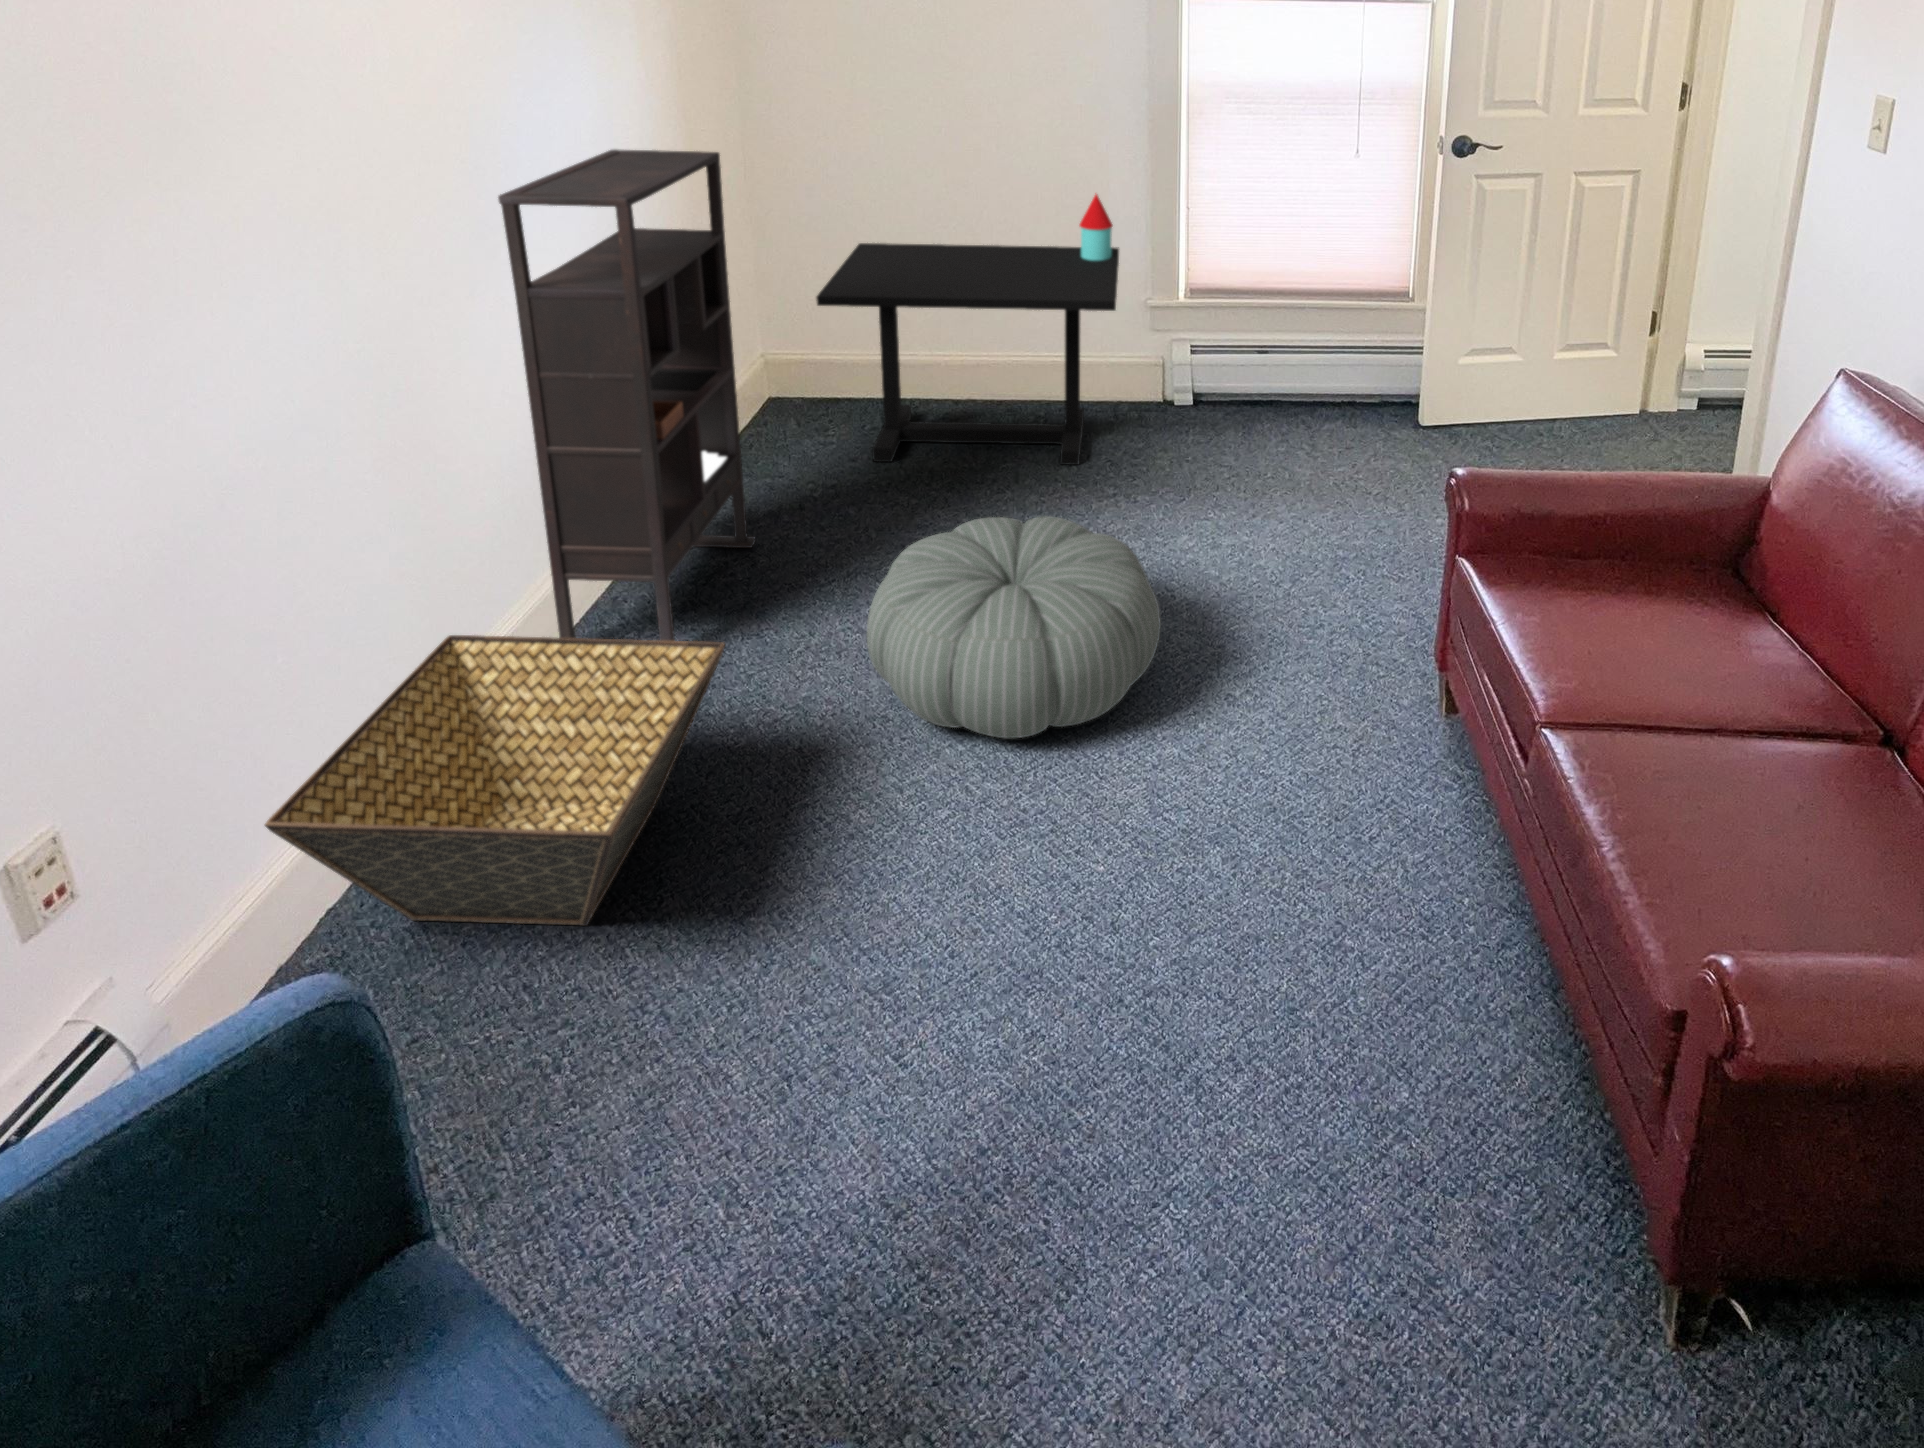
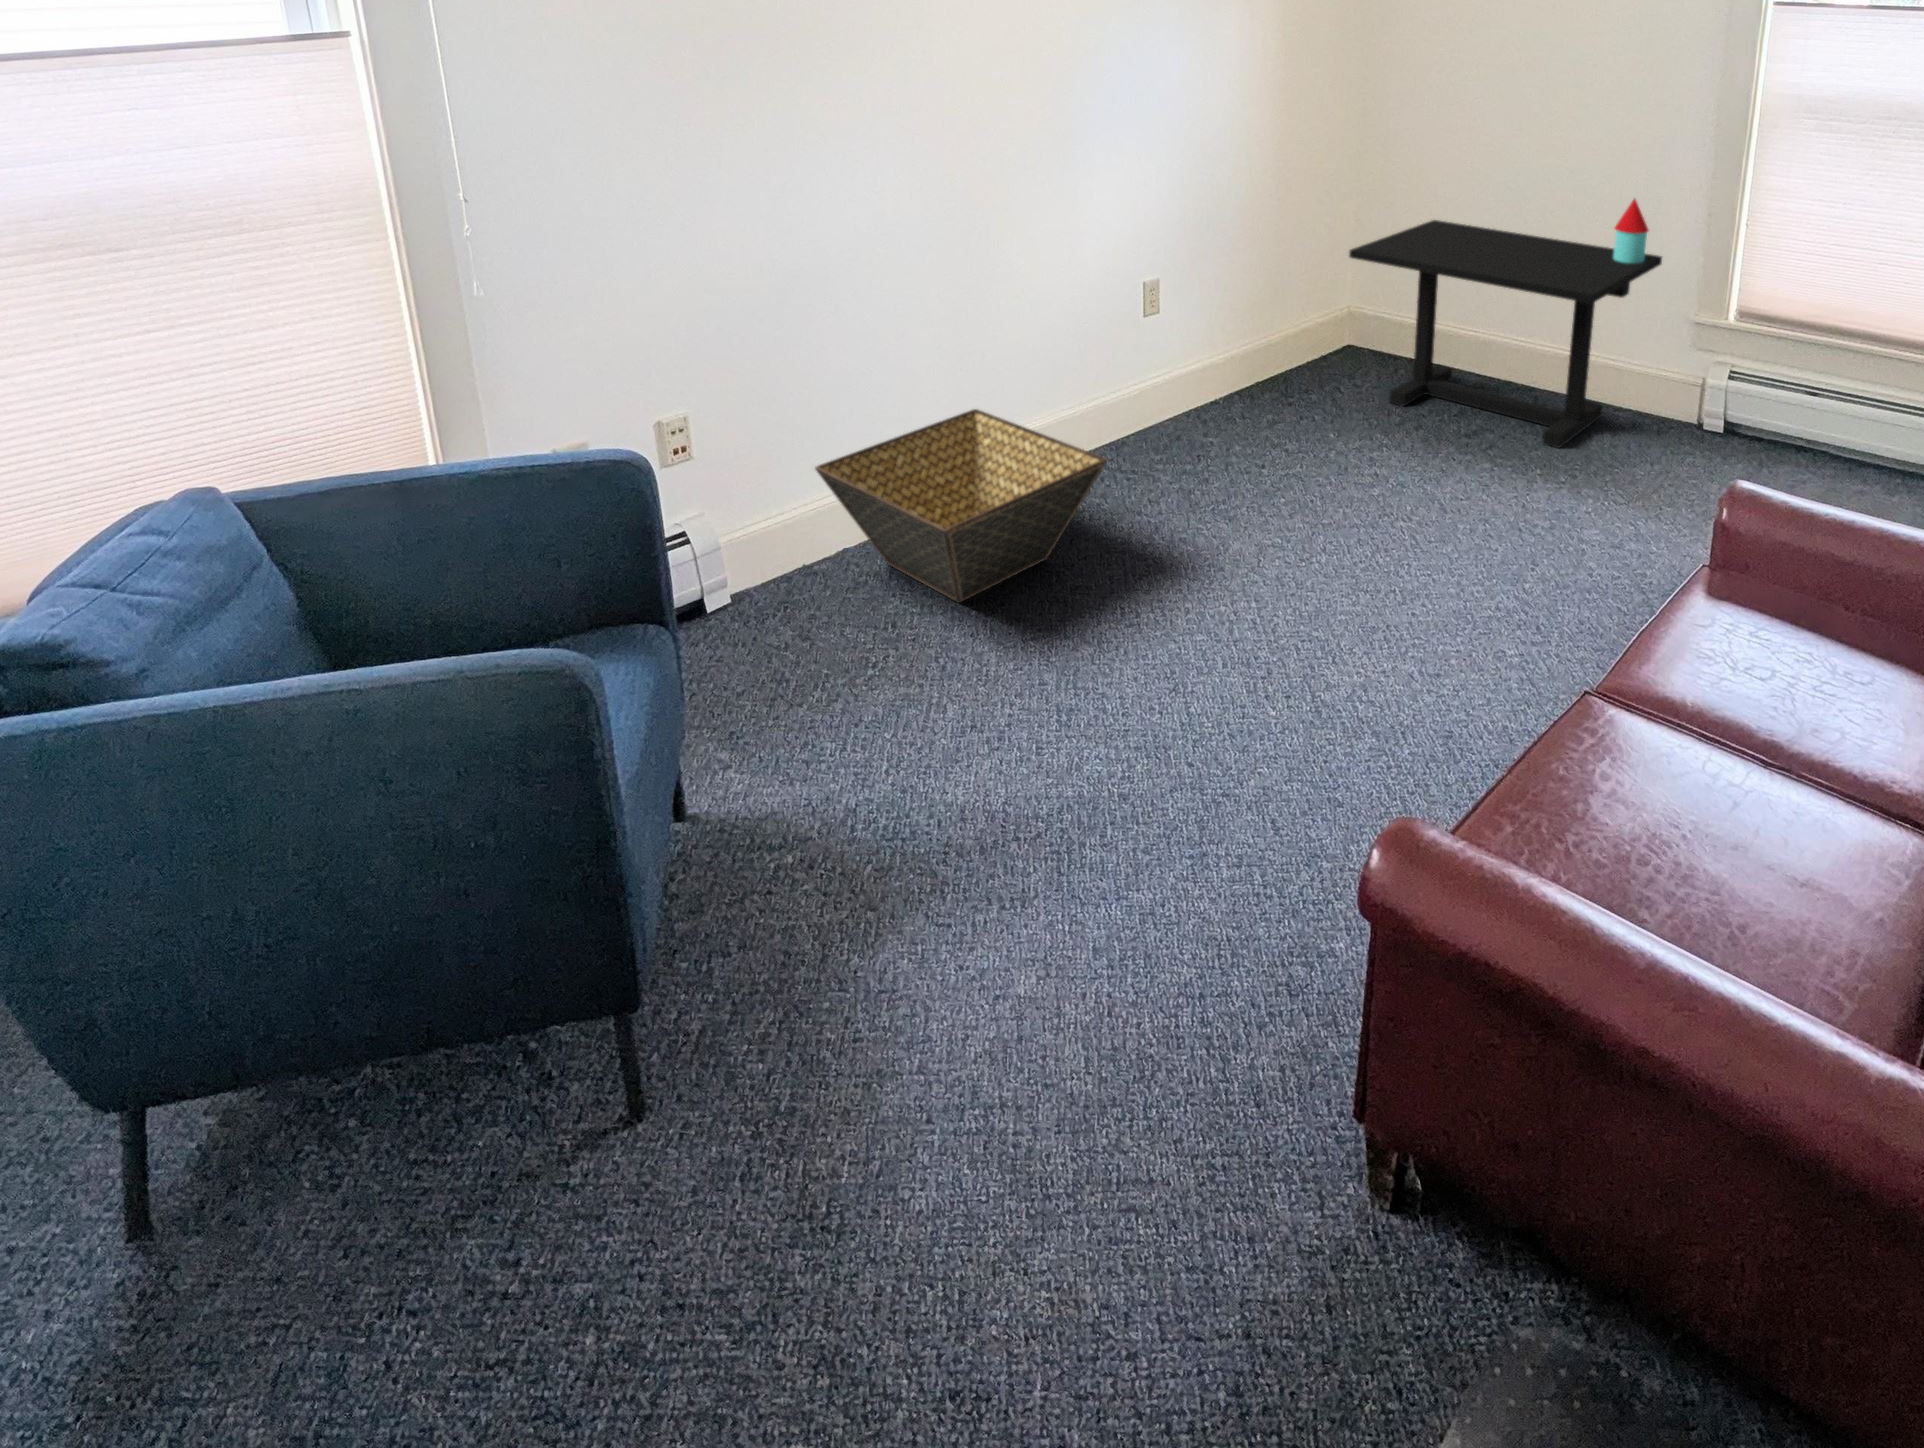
bookshelf: present [498,149,755,641] -> none [1067,108,1255,486]
pouf: present [867,516,1161,739] -> none [1226,441,1476,618]

